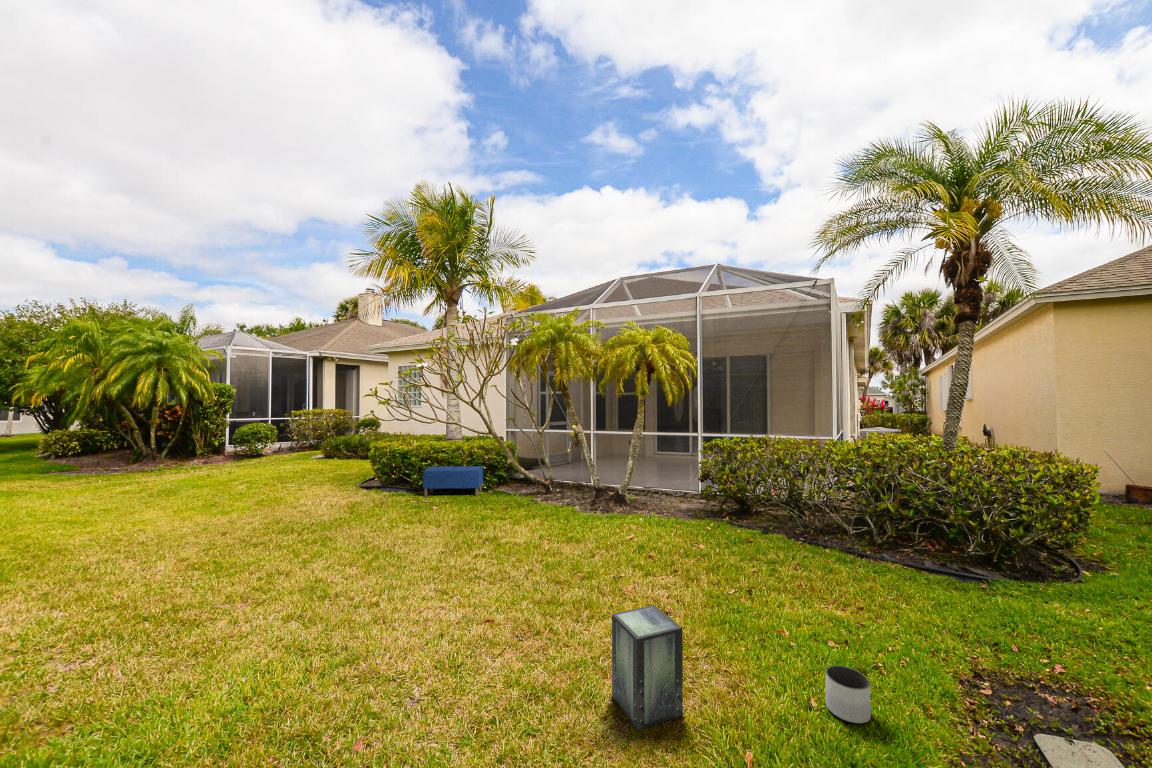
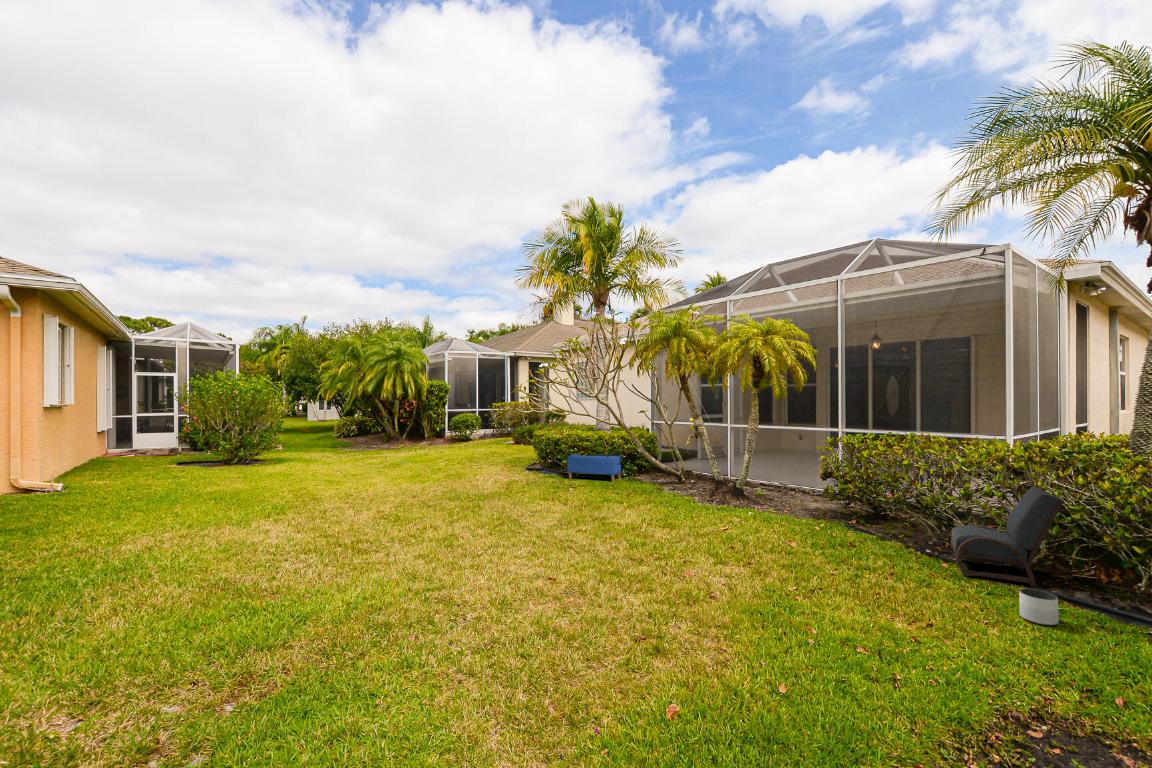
lounge chair: none [834,480,931,567] -> present [951,487,1064,586]
storage box: present [612,605,683,730] -> none [598,548,638,625]
planter: present [826,665,871,724] -> present [1019,588,1059,625]

